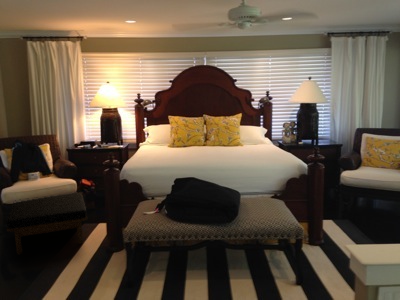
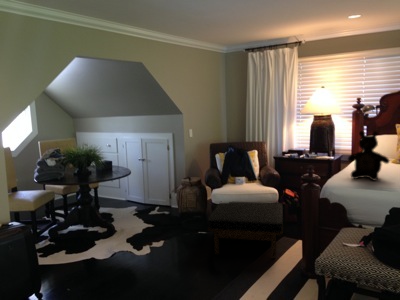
teddy bear: none [138,121,169,161] -> present [348,131,389,180]

